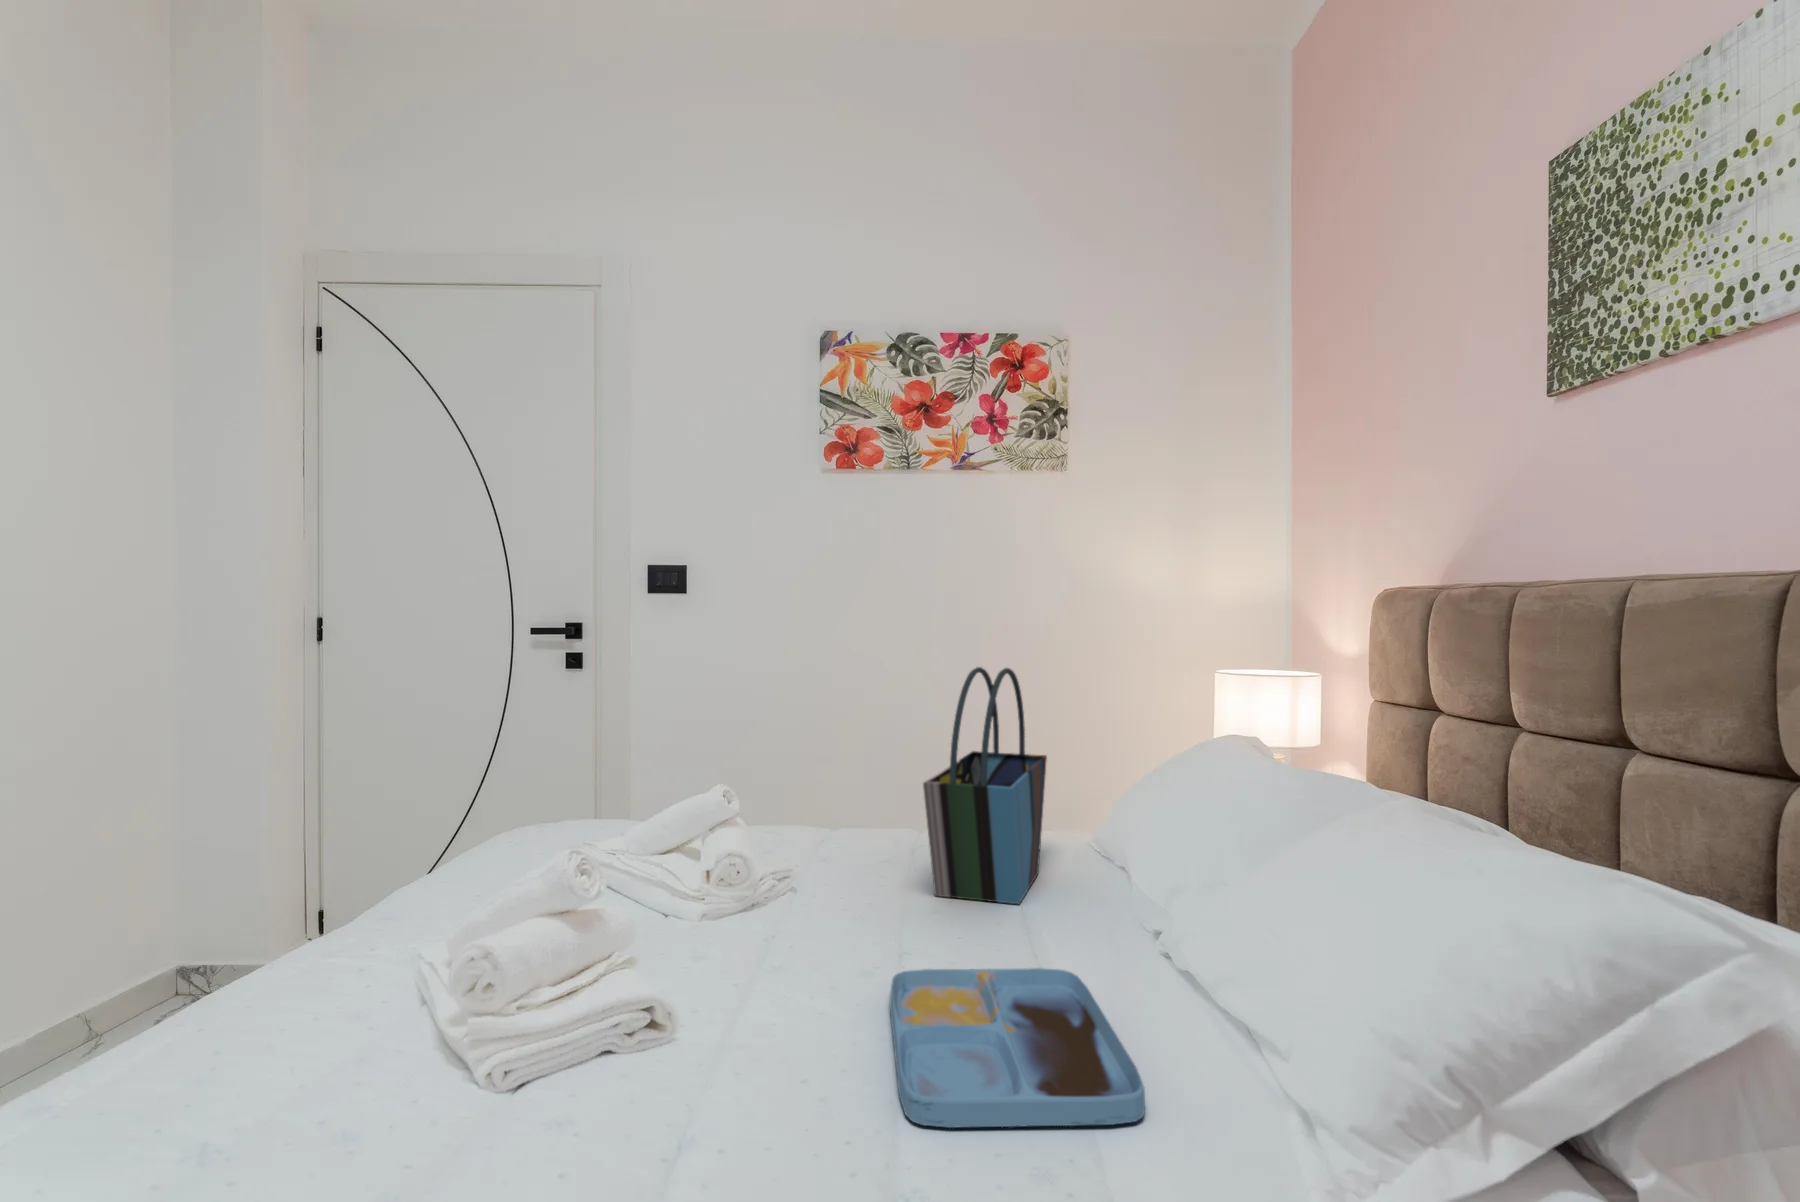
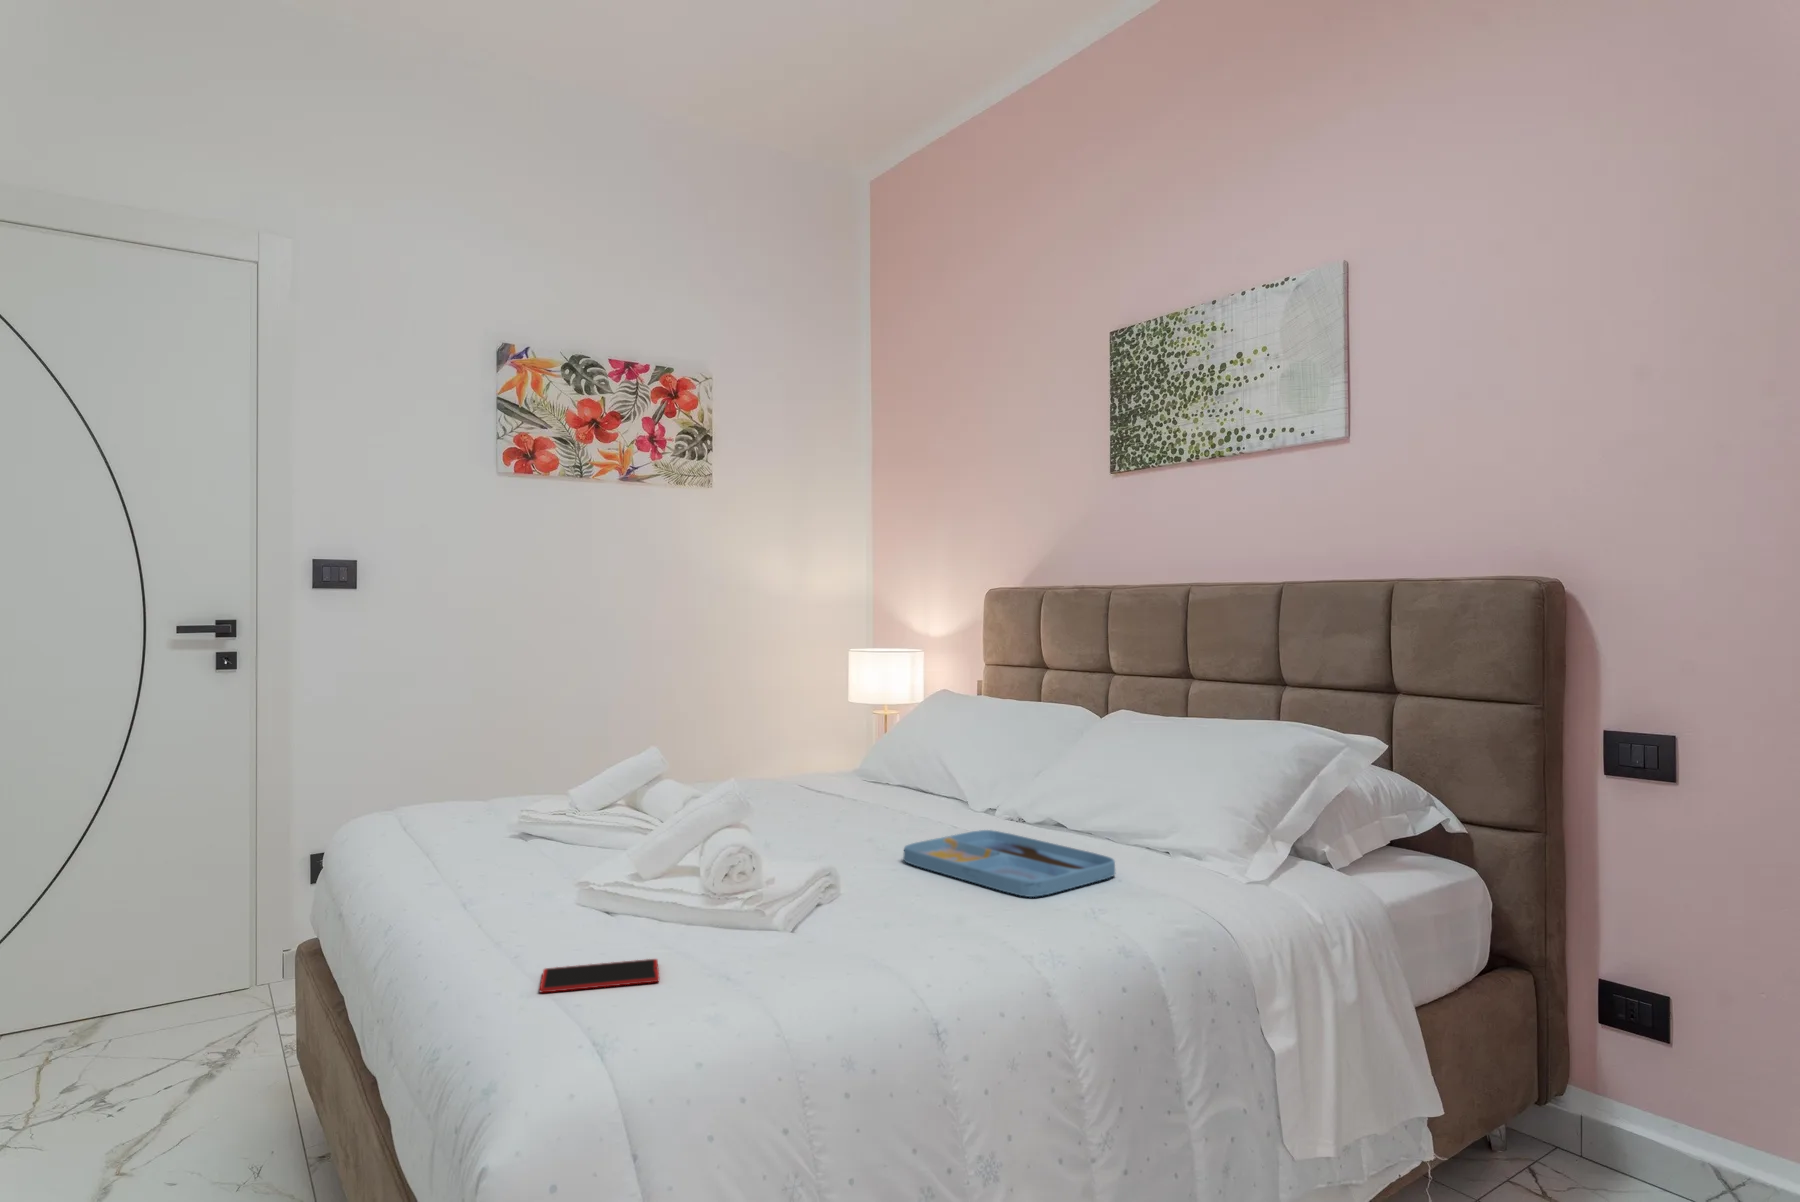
tote bag: present [923,667,1047,904] -> none [779,646,882,820]
smartphone: none [148,1047,313,1109] -> present [540,959,659,992]

